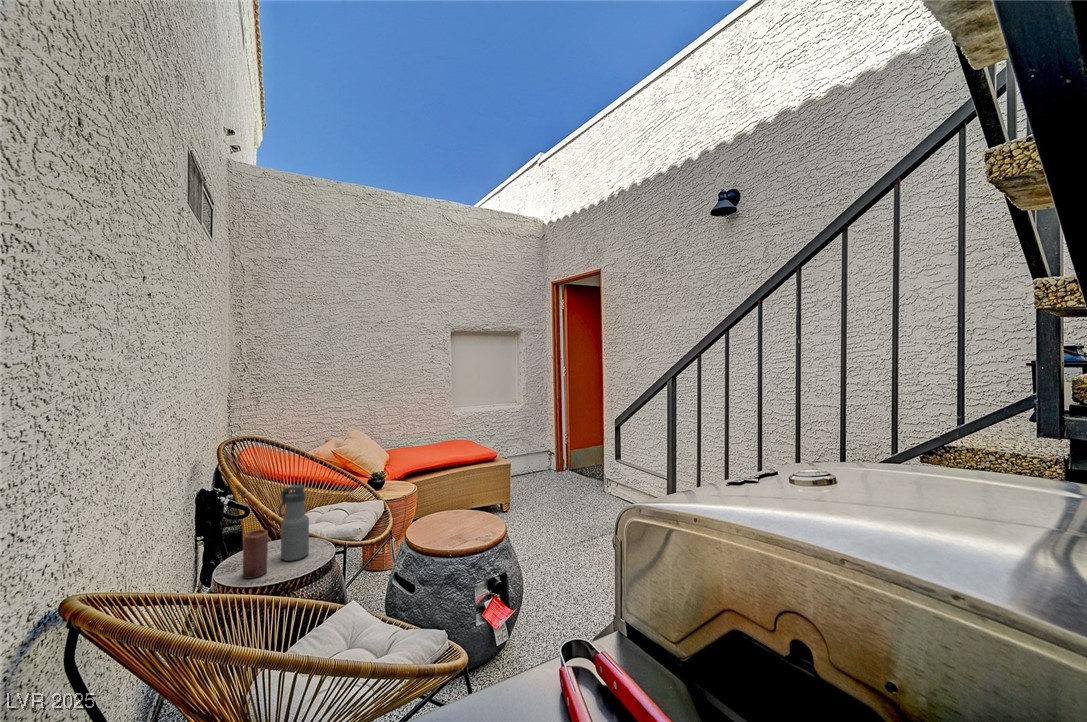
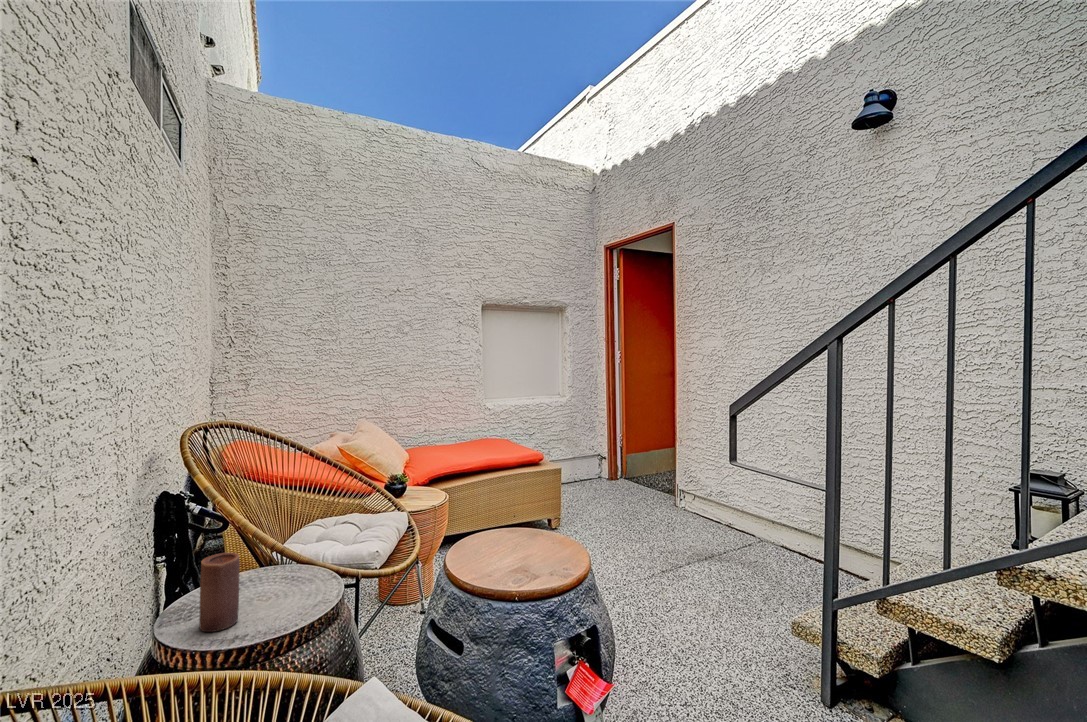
water bottle: present [279,485,309,561] -> none [259,485,304,602]

